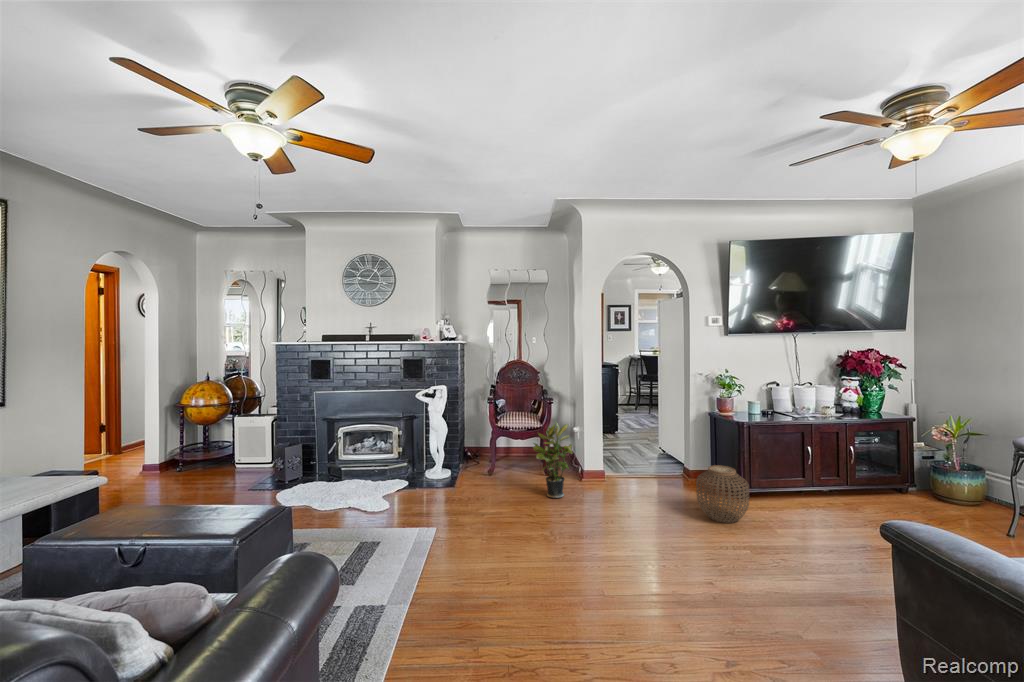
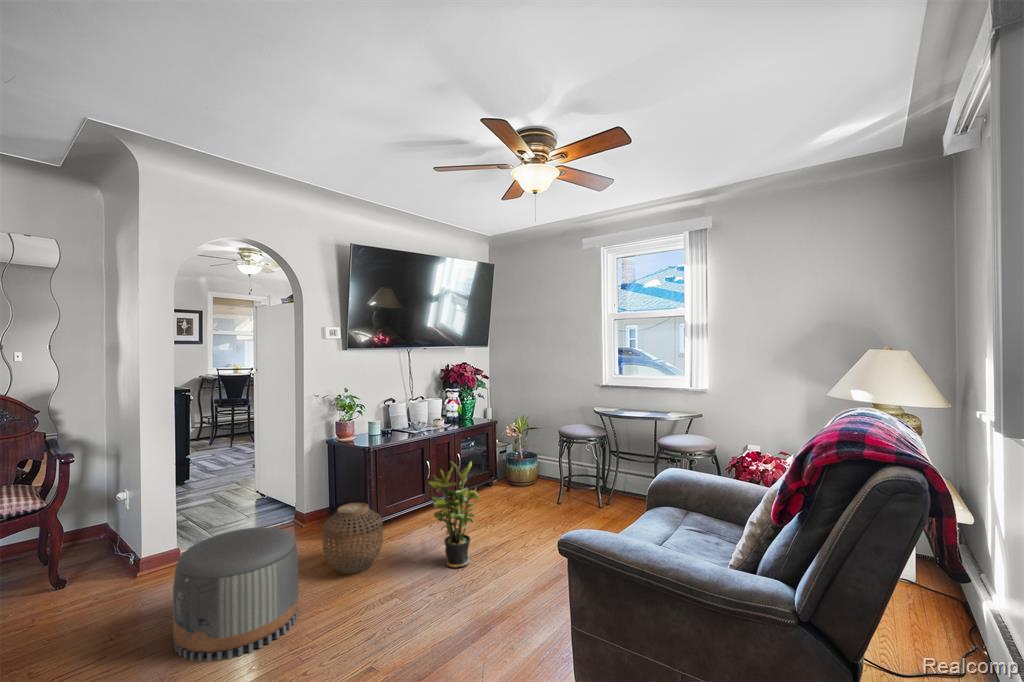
potted plant: present [533,423,573,498] -> present [429,461,479,568]
pouf: none [595,463,673,545] -> present [173,527,299,661]

